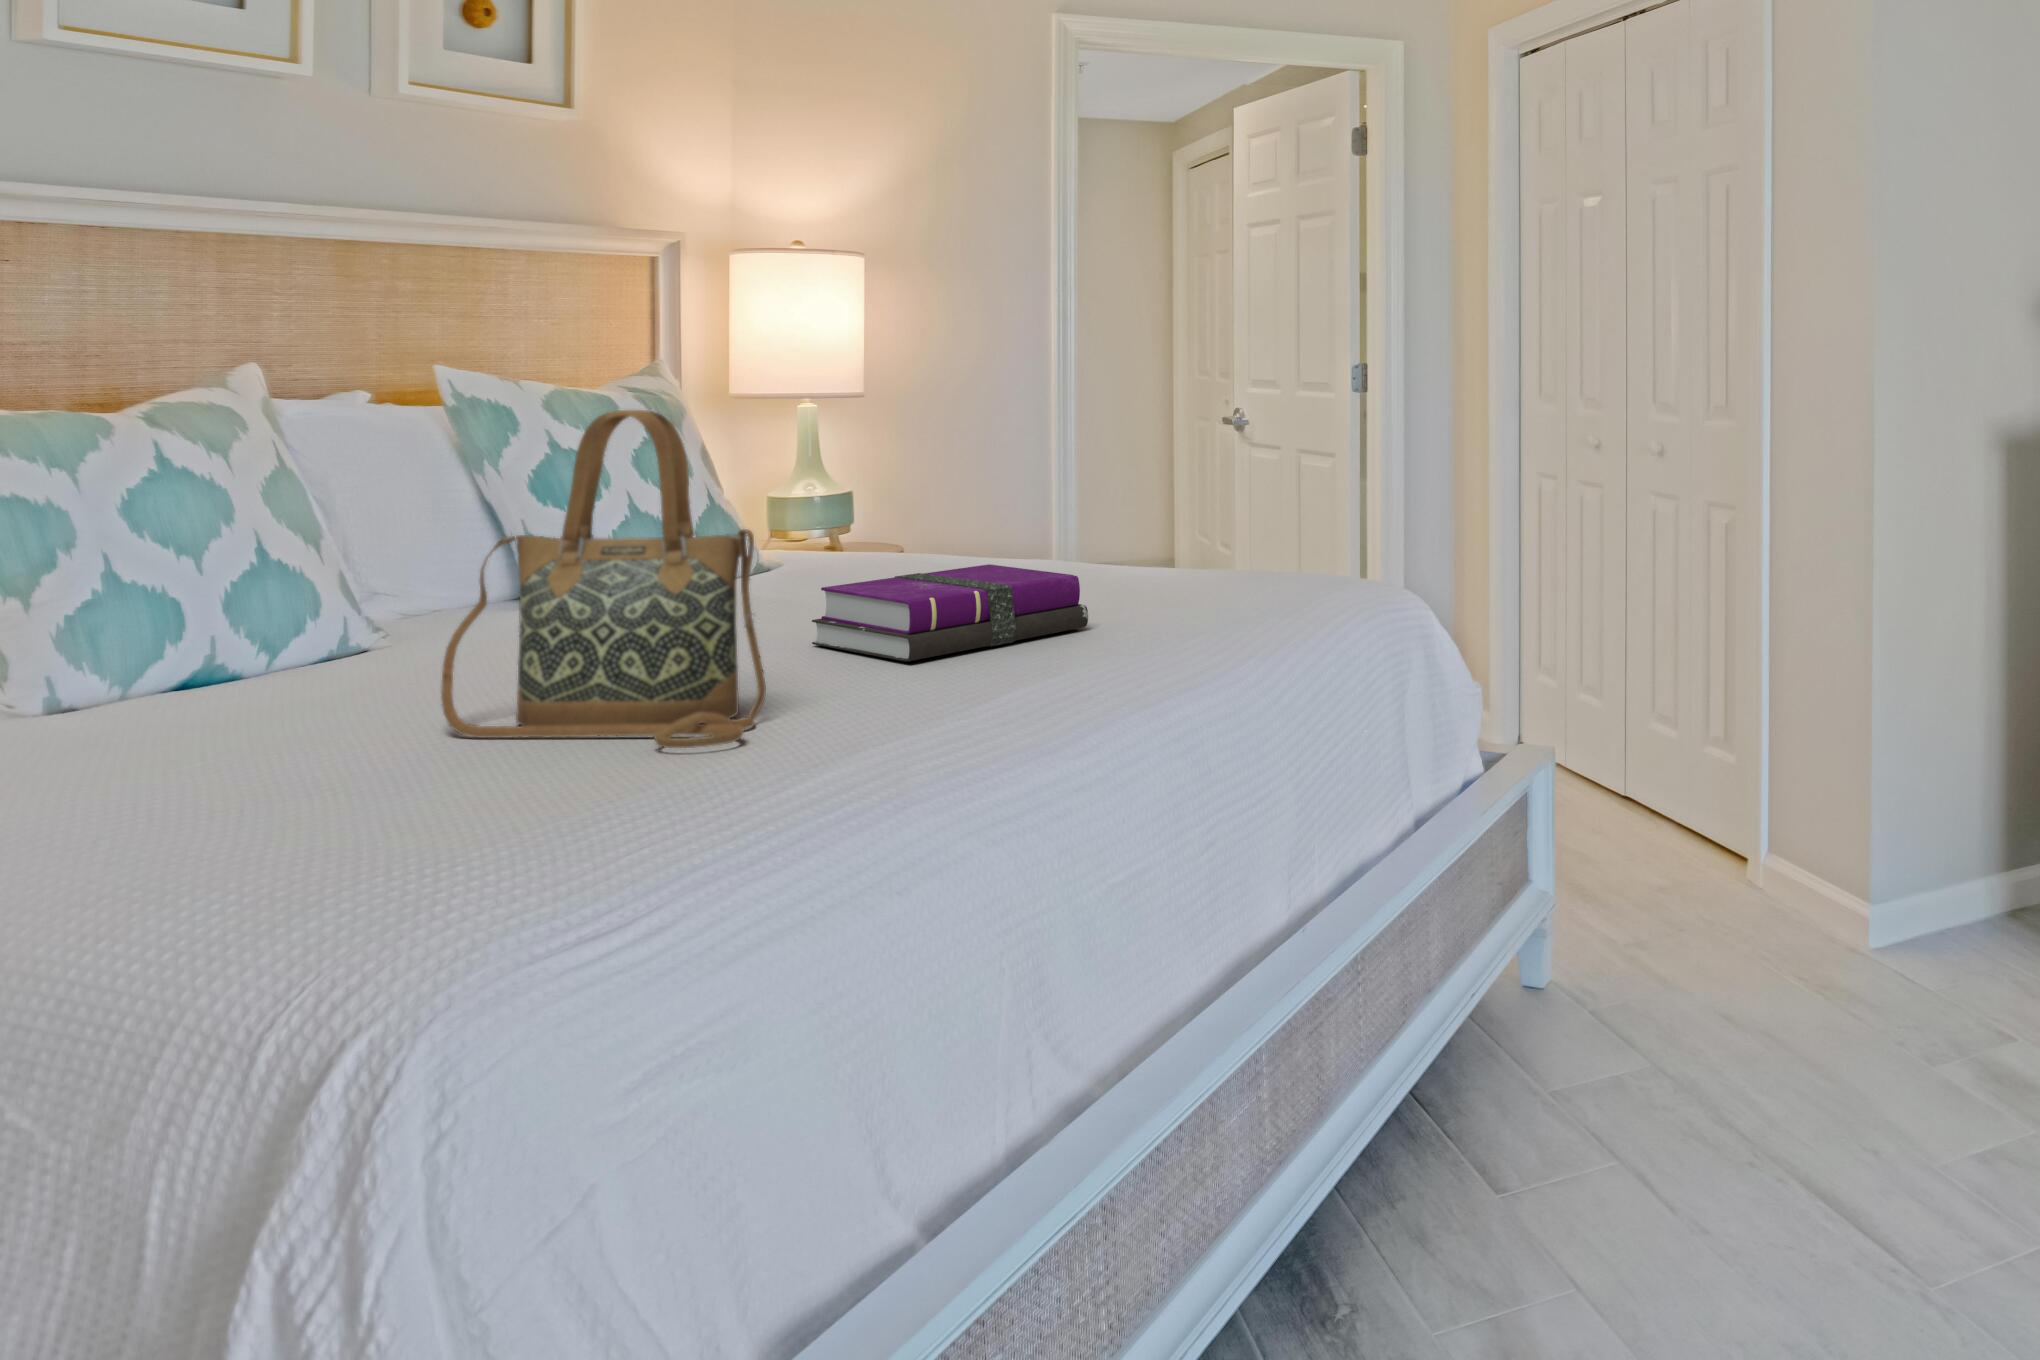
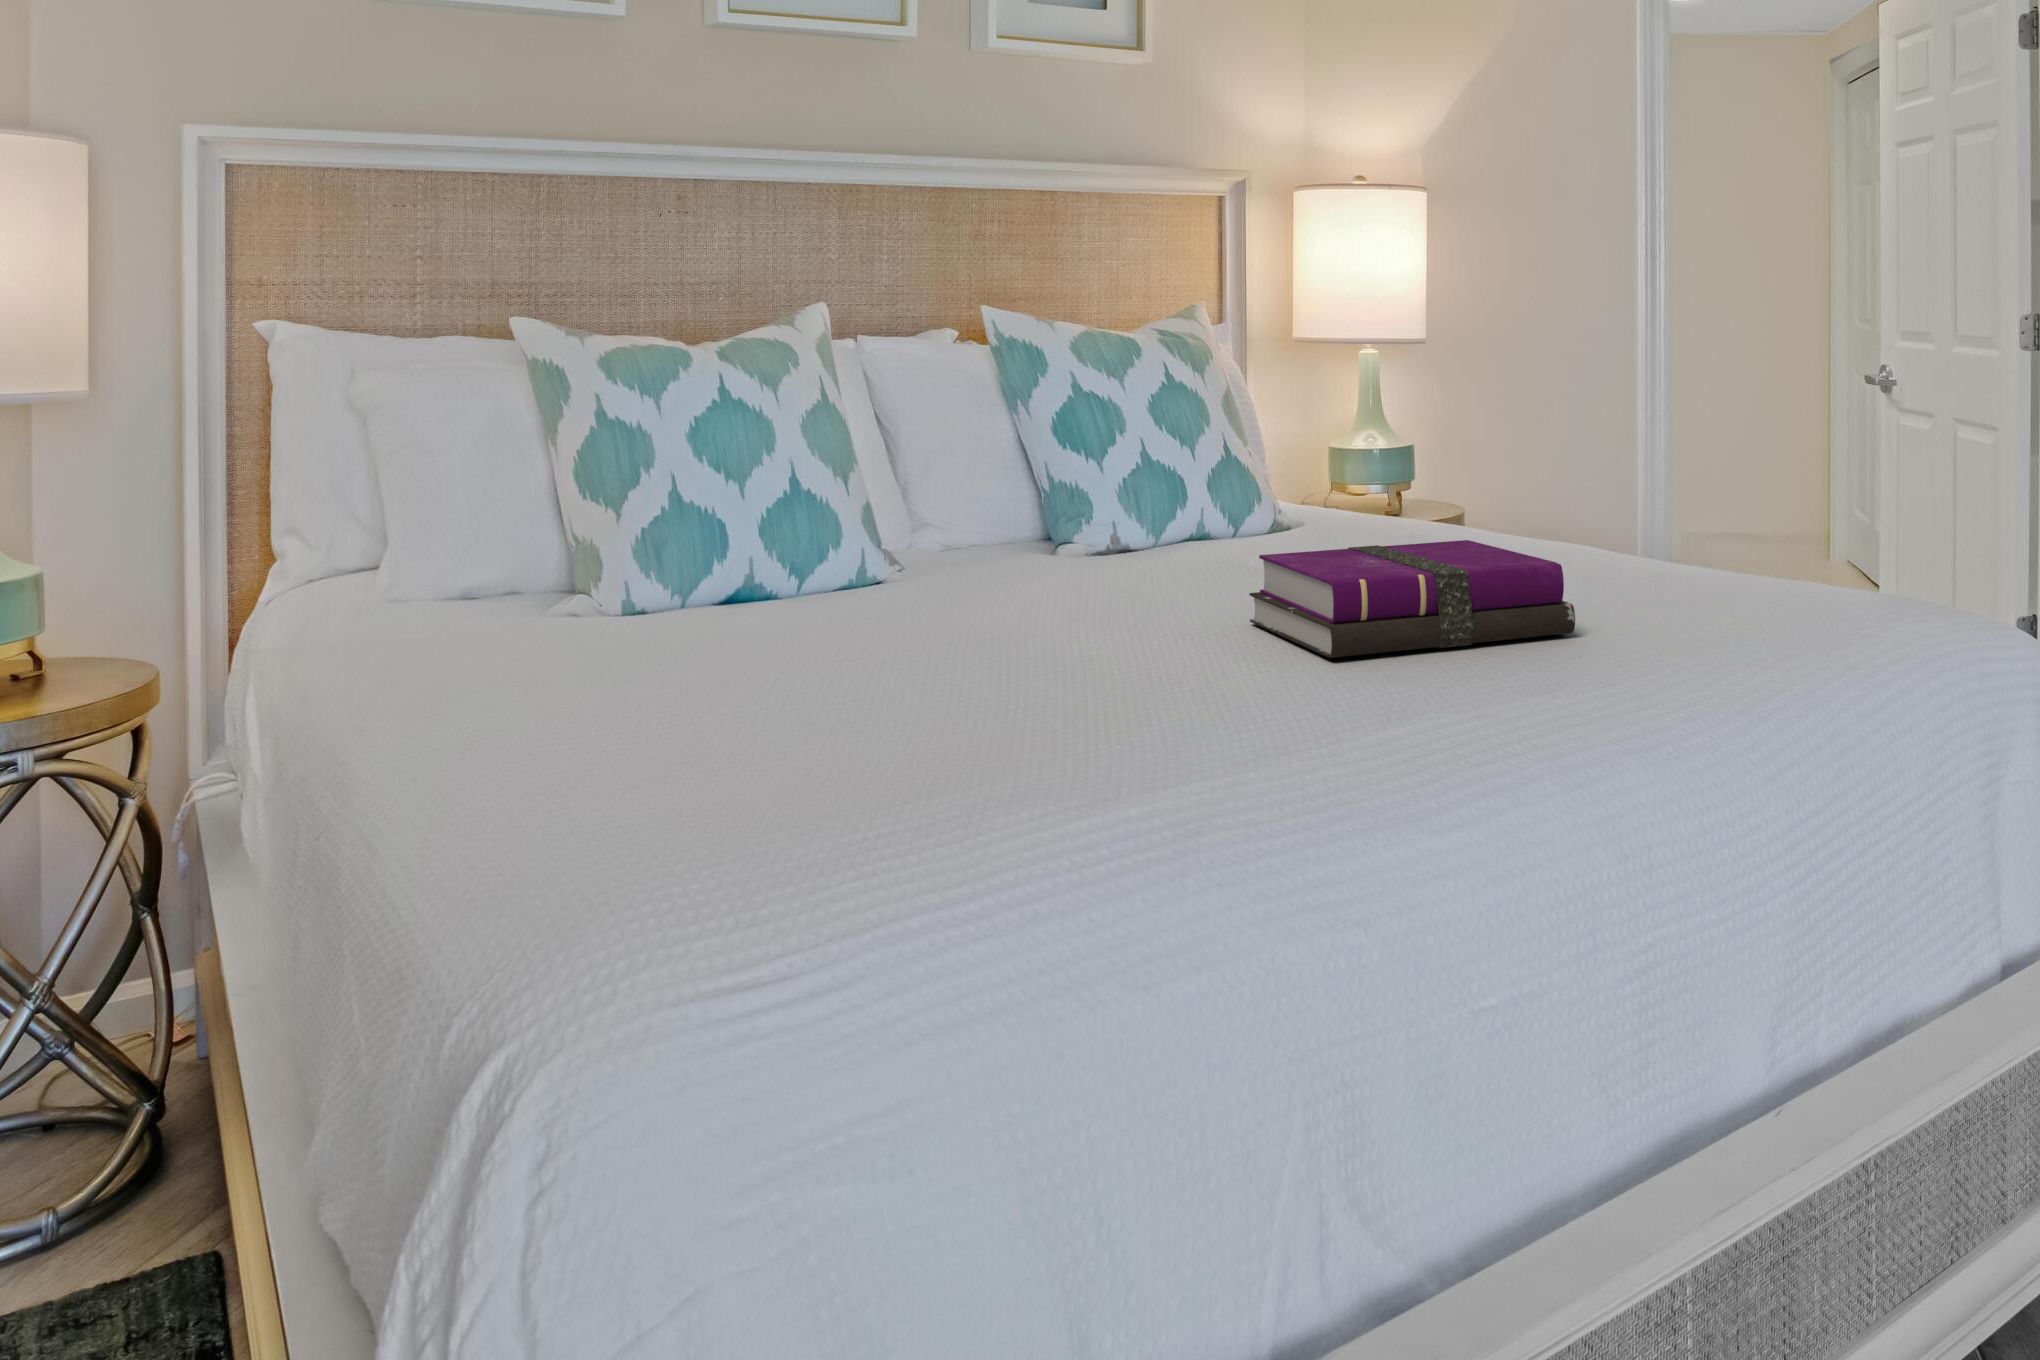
handbag: present [441,410,766,748] -> none [828,332,1123,748]

